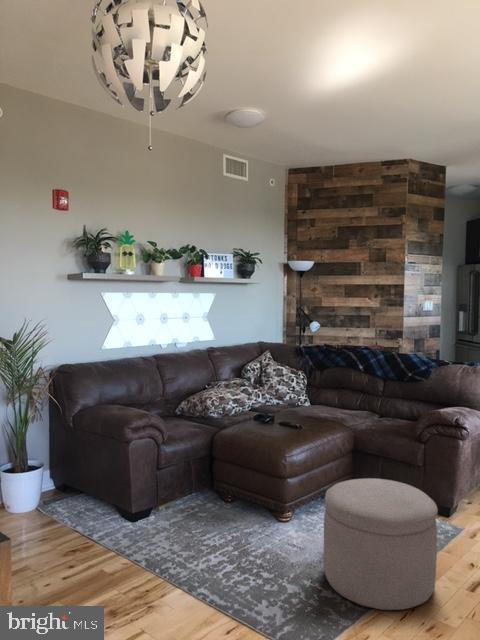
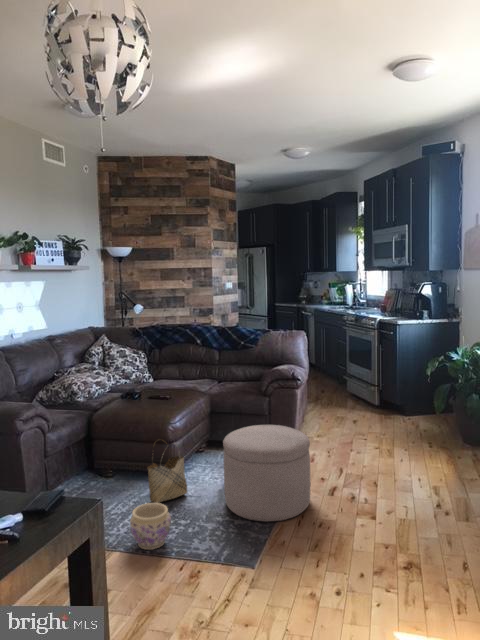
woven basket: none [246,472,292,545] -> present [147,445,187,503]
planter: none [196,543,241,597] -> present [130,503,171,550]

